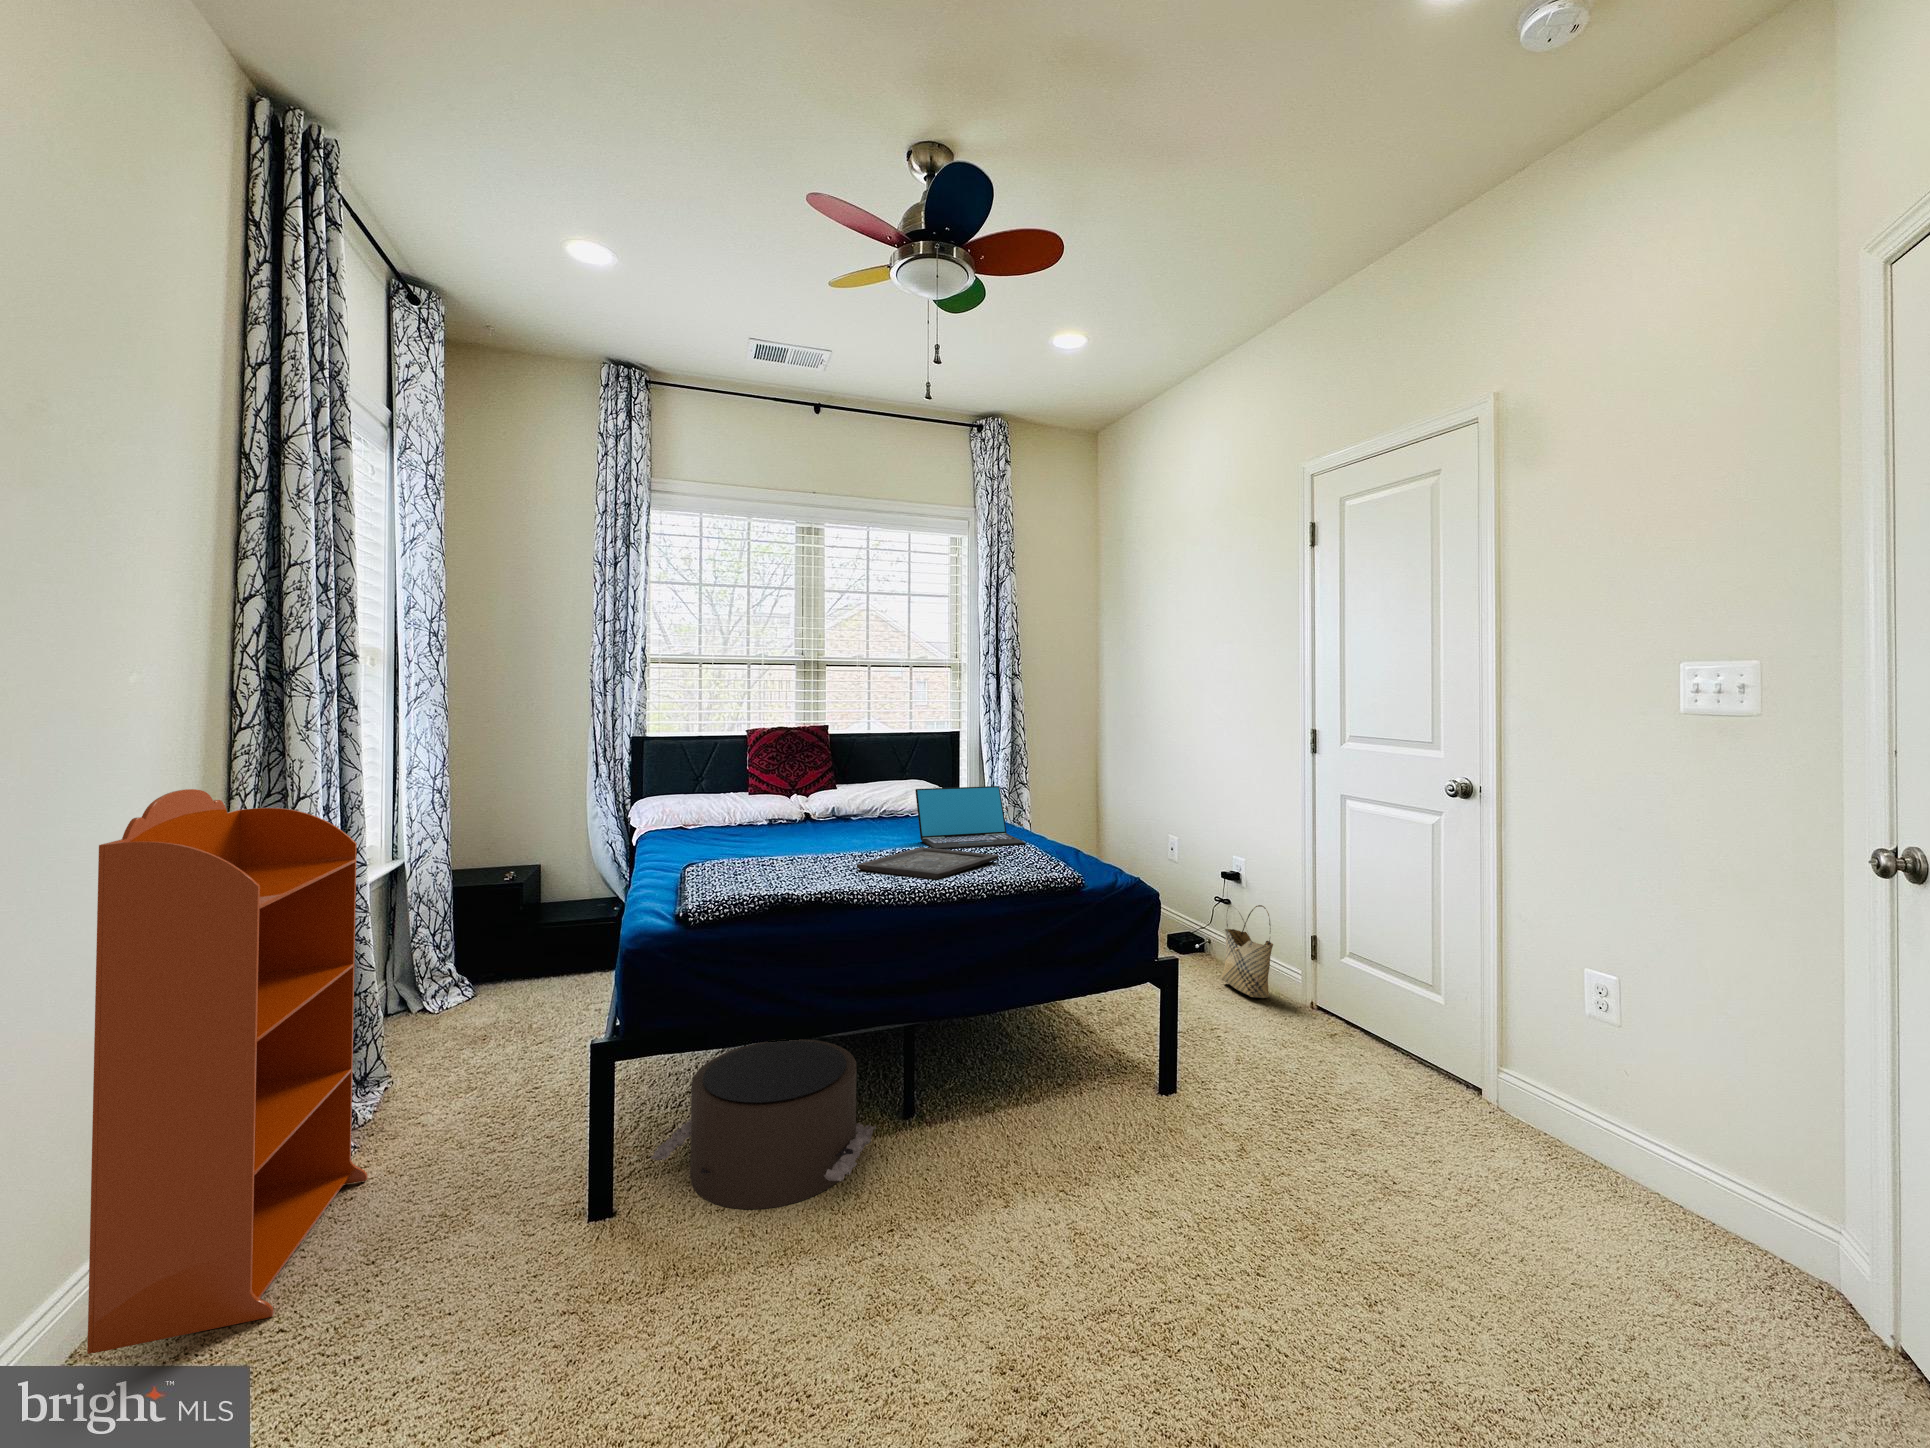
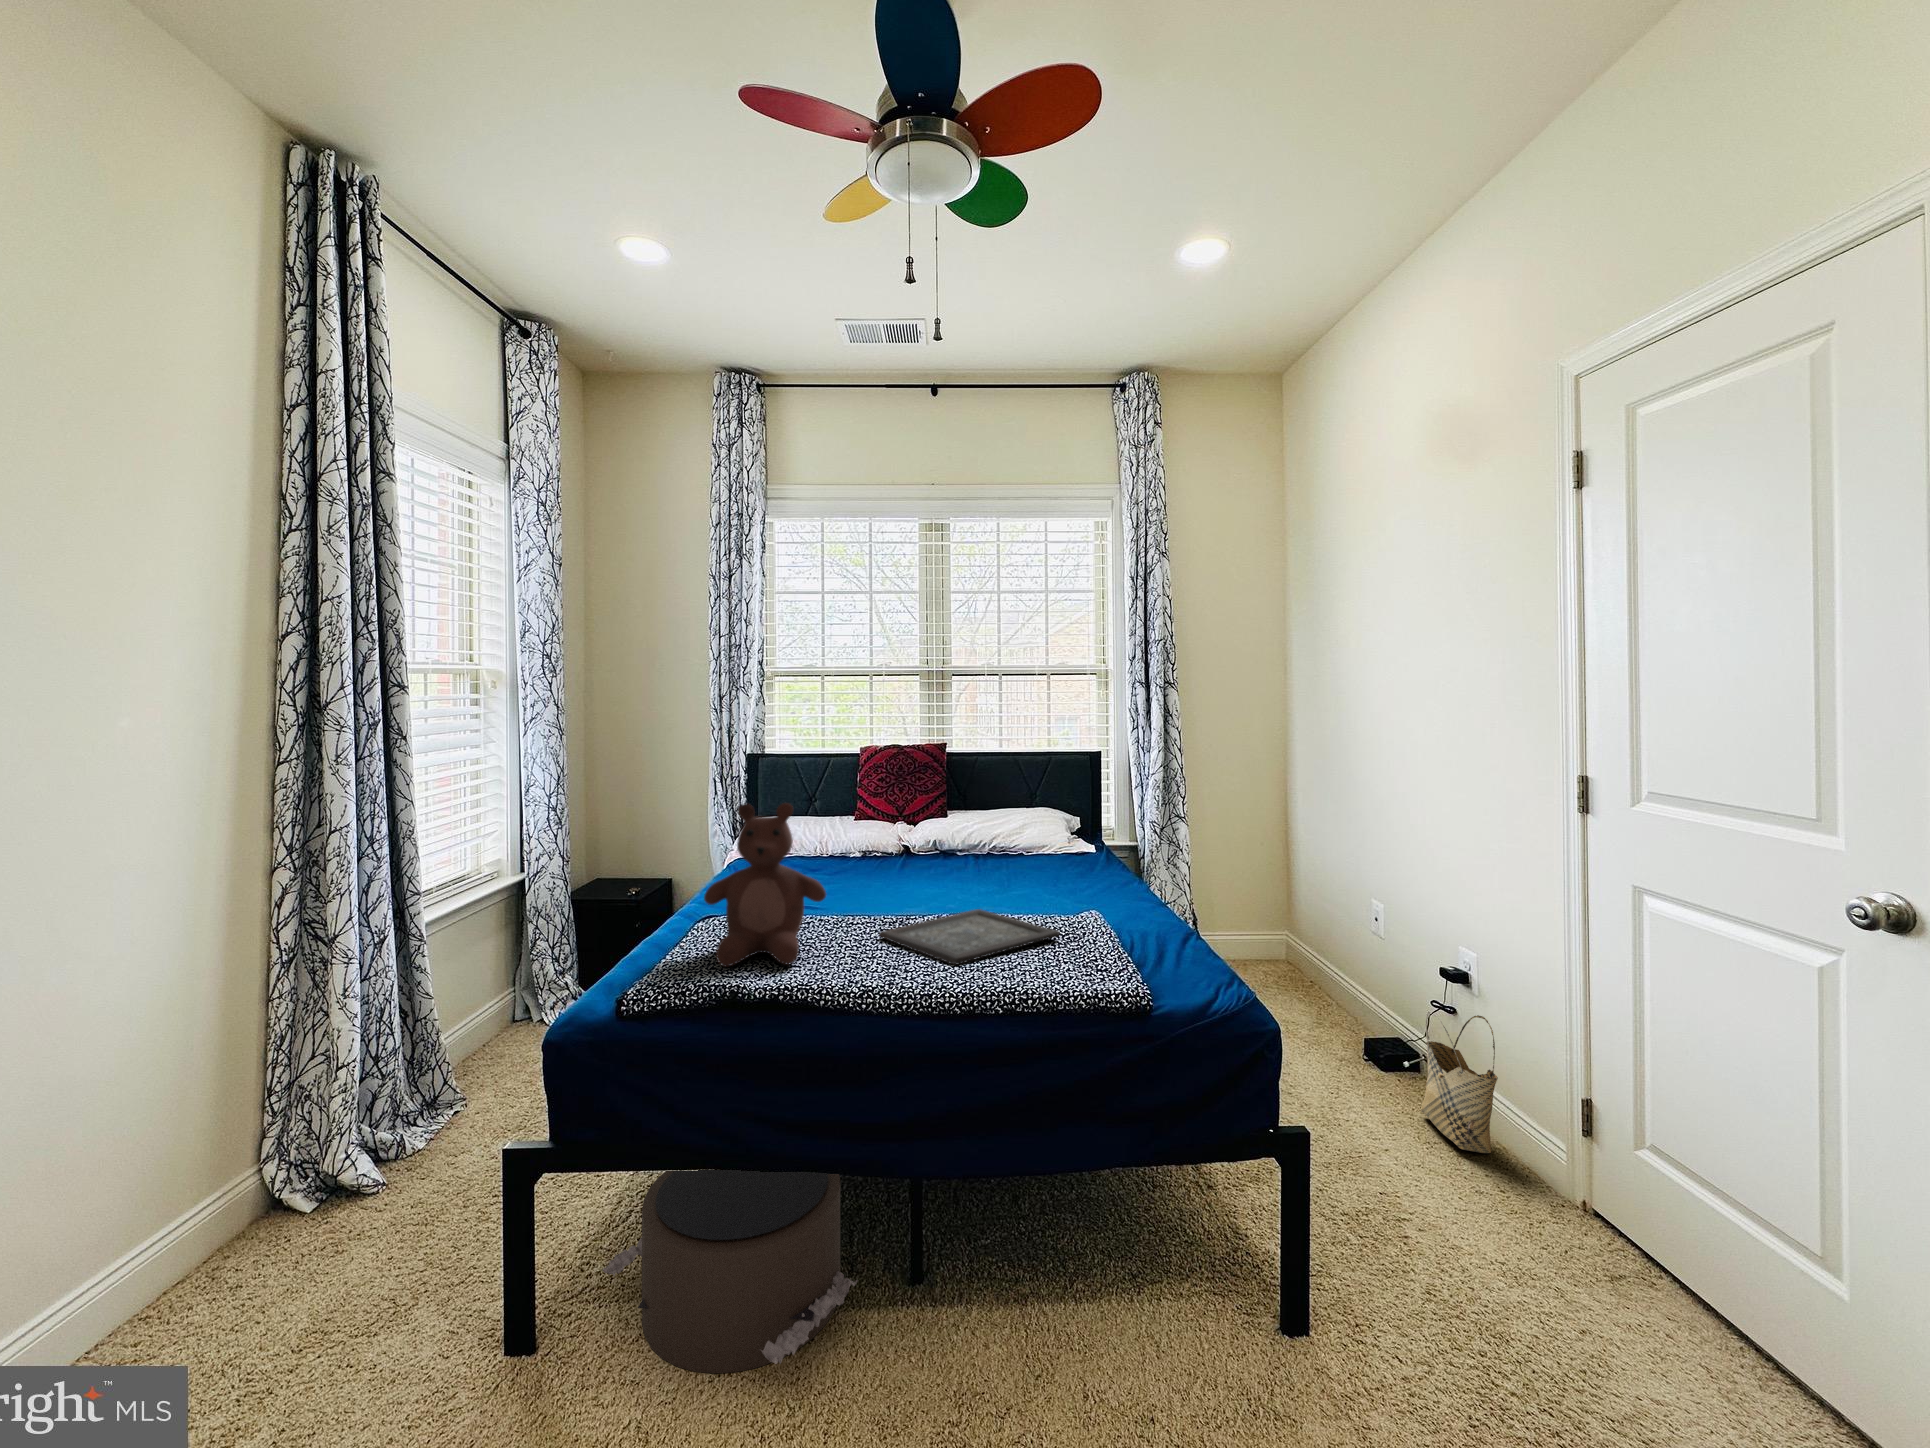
teddy bear: none [716,758,822,892] -> present [704,803,826,967]
laptop: present [915,786,1026,849] -> none [998,829,1123,912]
bookcase: present [87,789,368,1354] -> none [56,828,378,1389]

